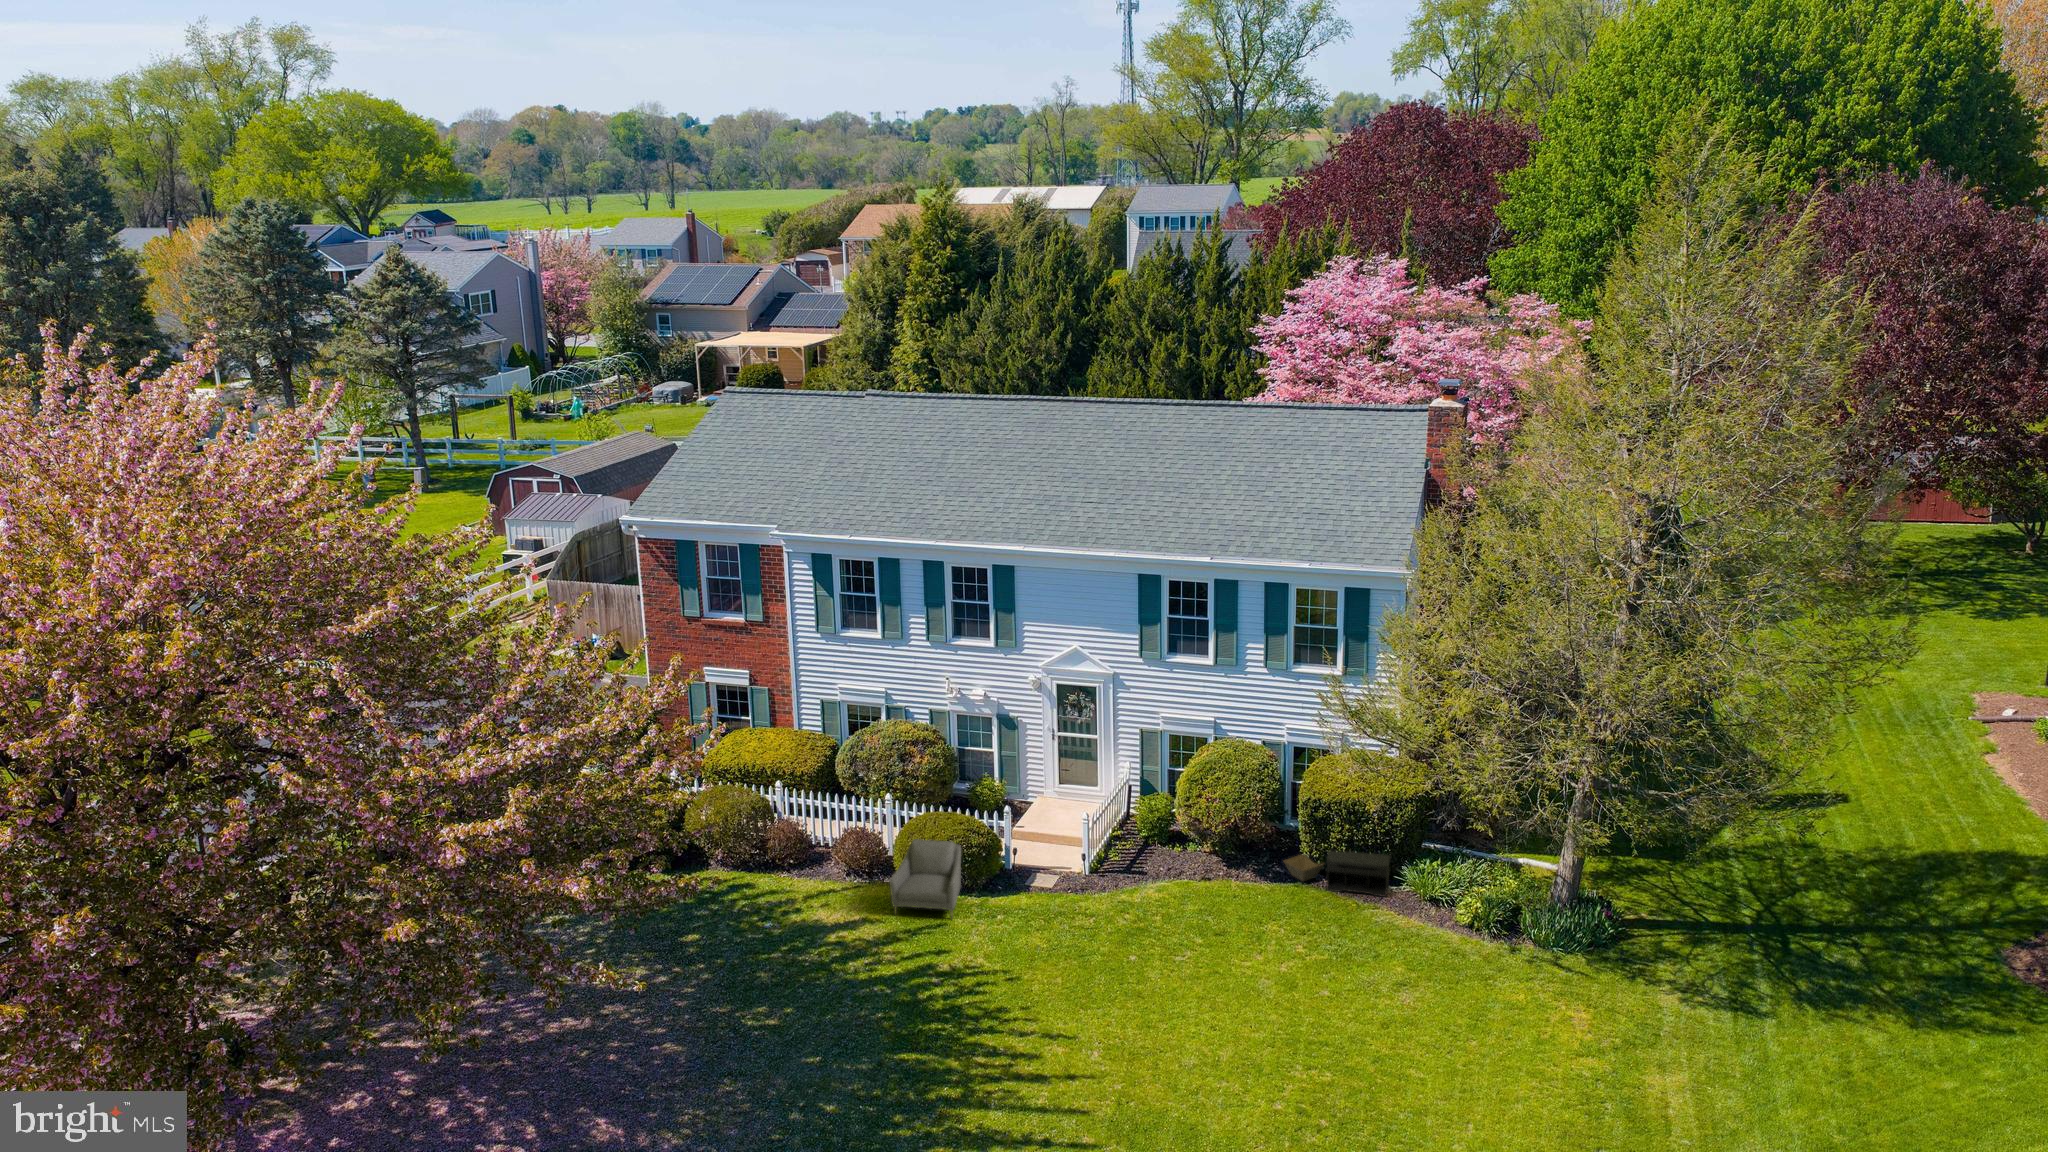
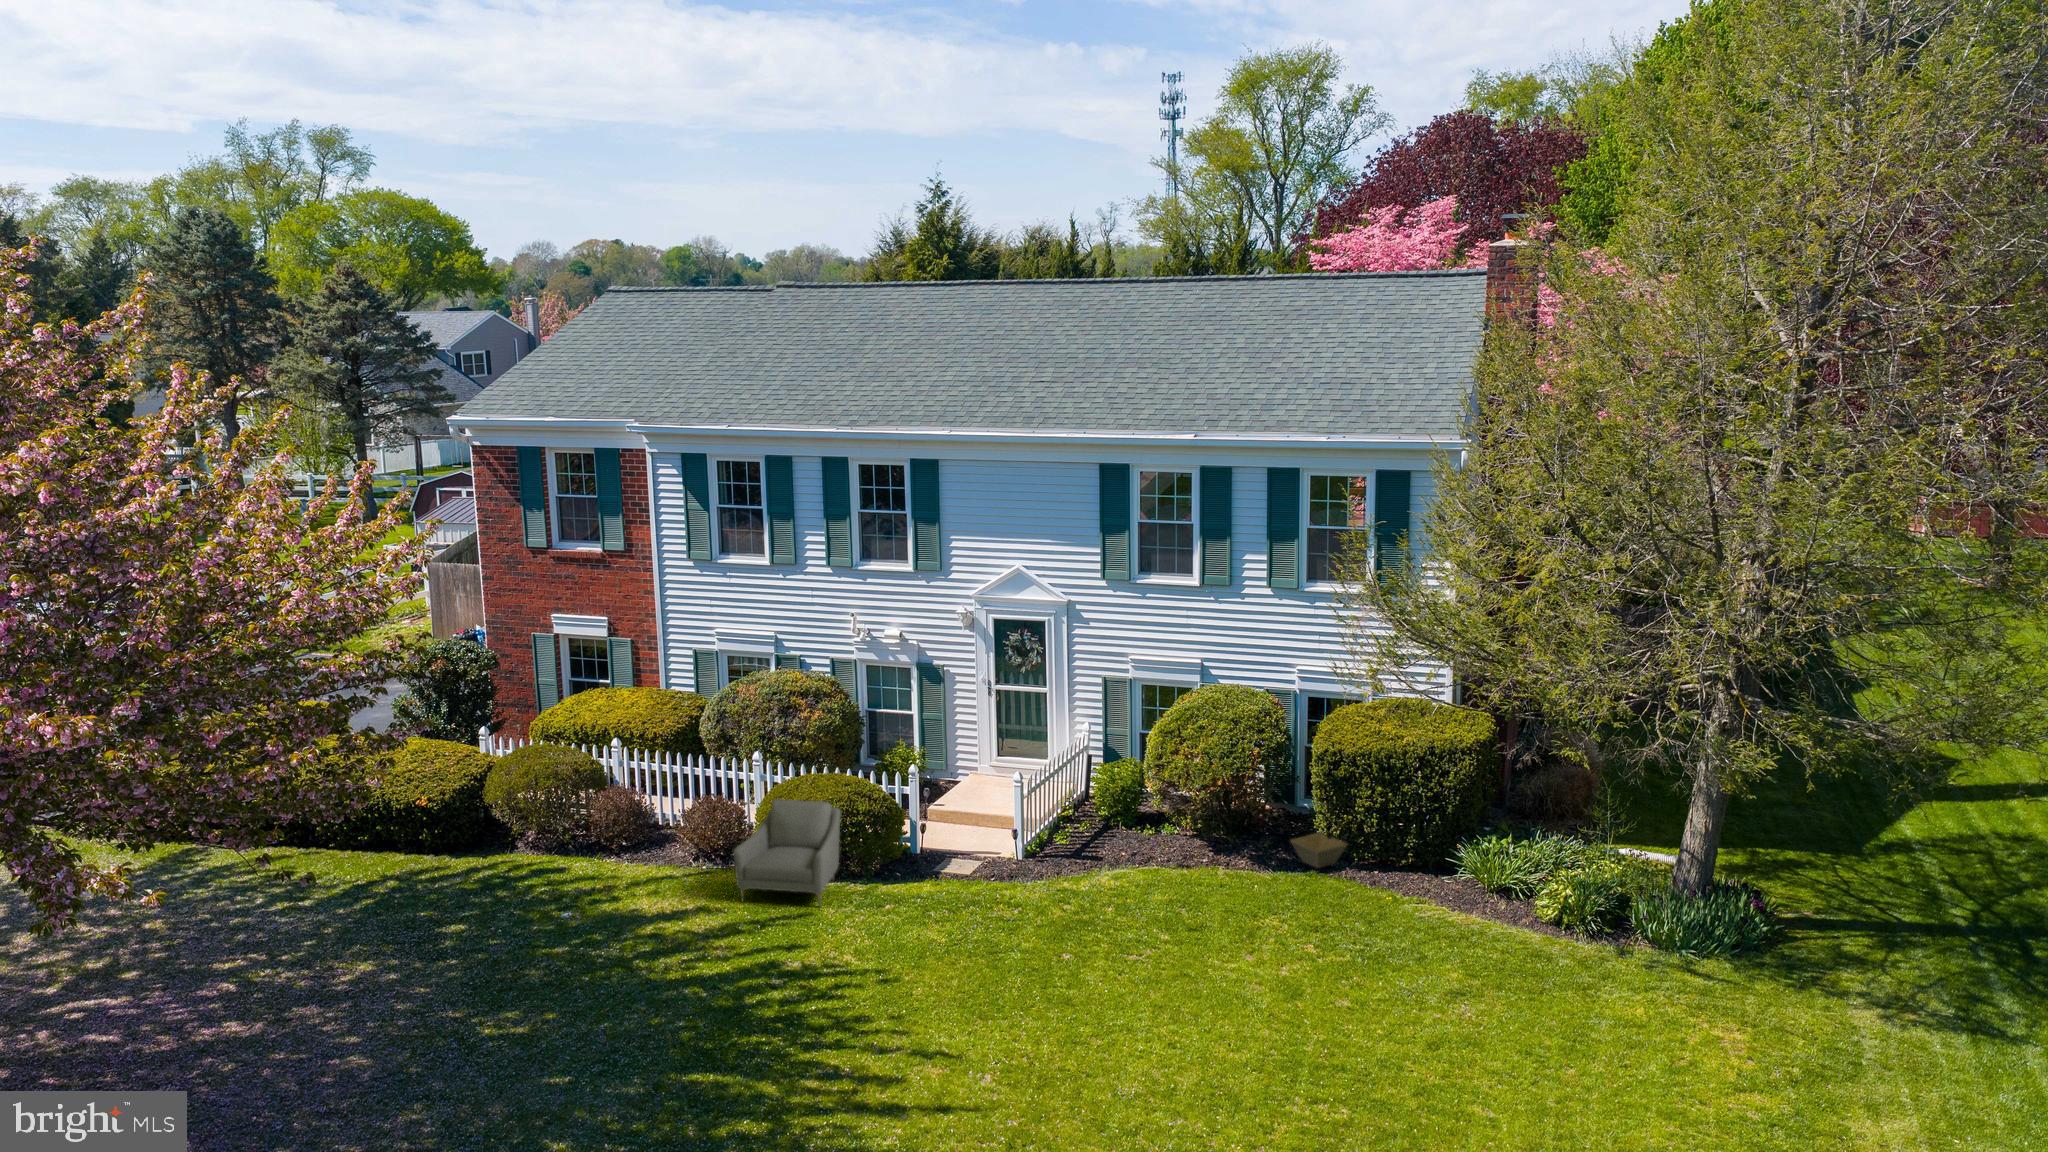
bench: present [1326,851,1390,897] -> none [1350,823,1439,887]

